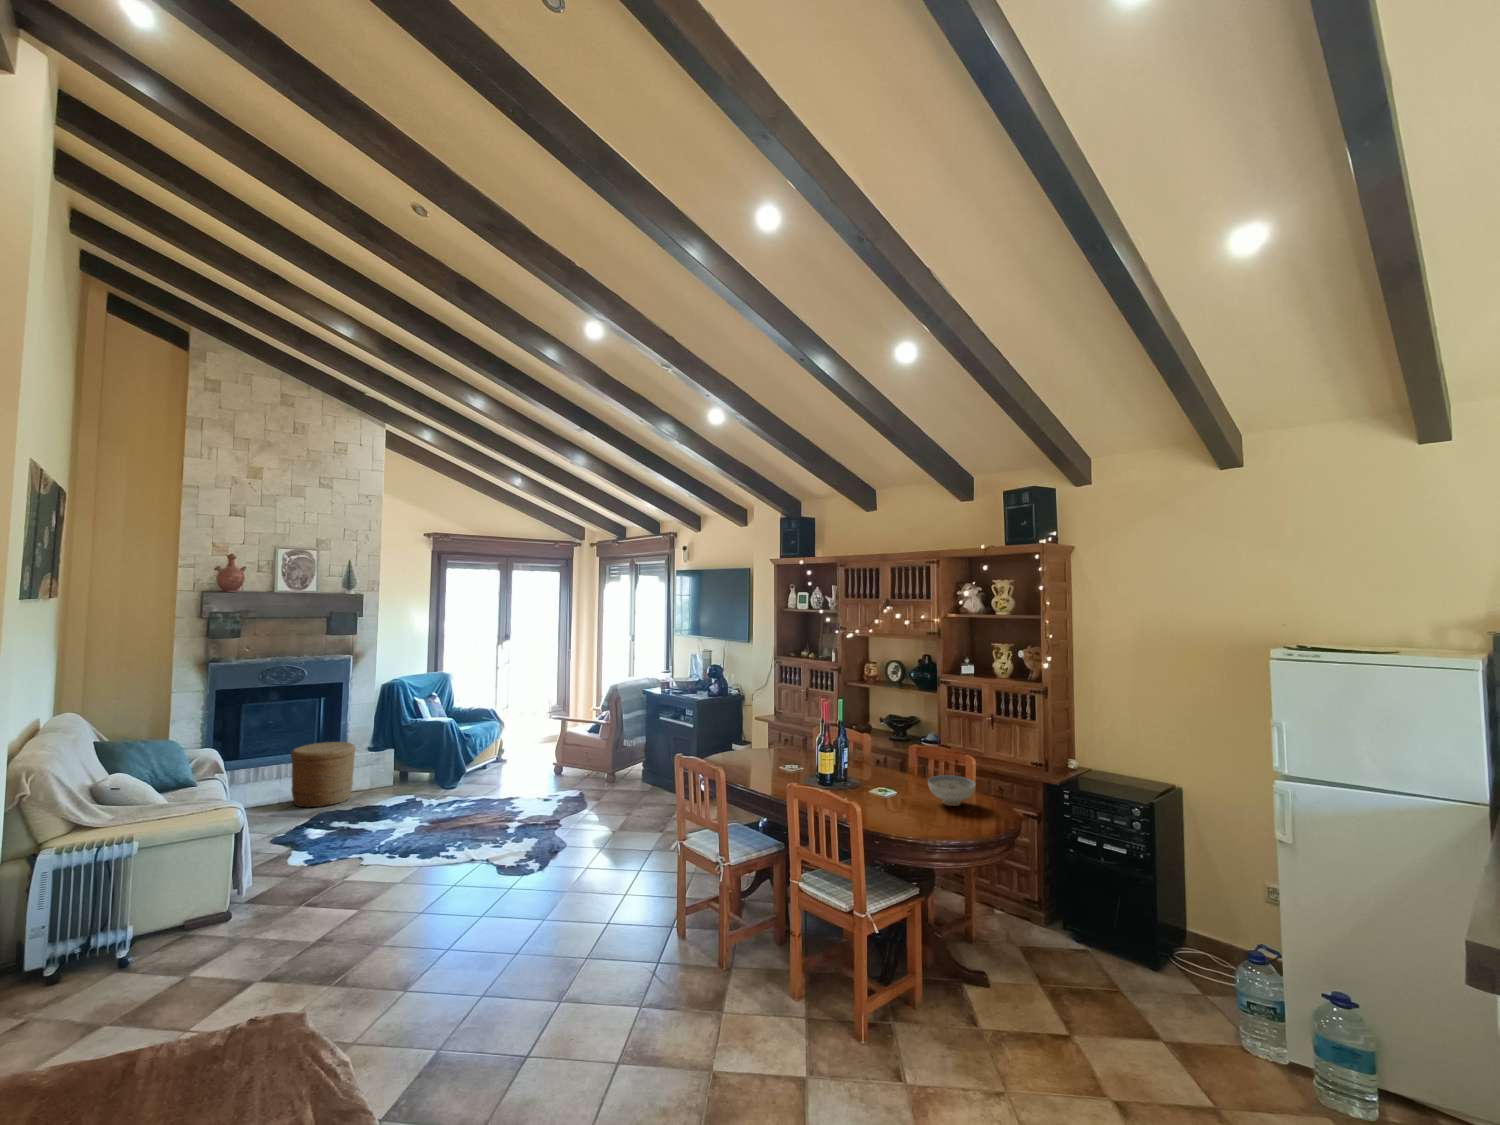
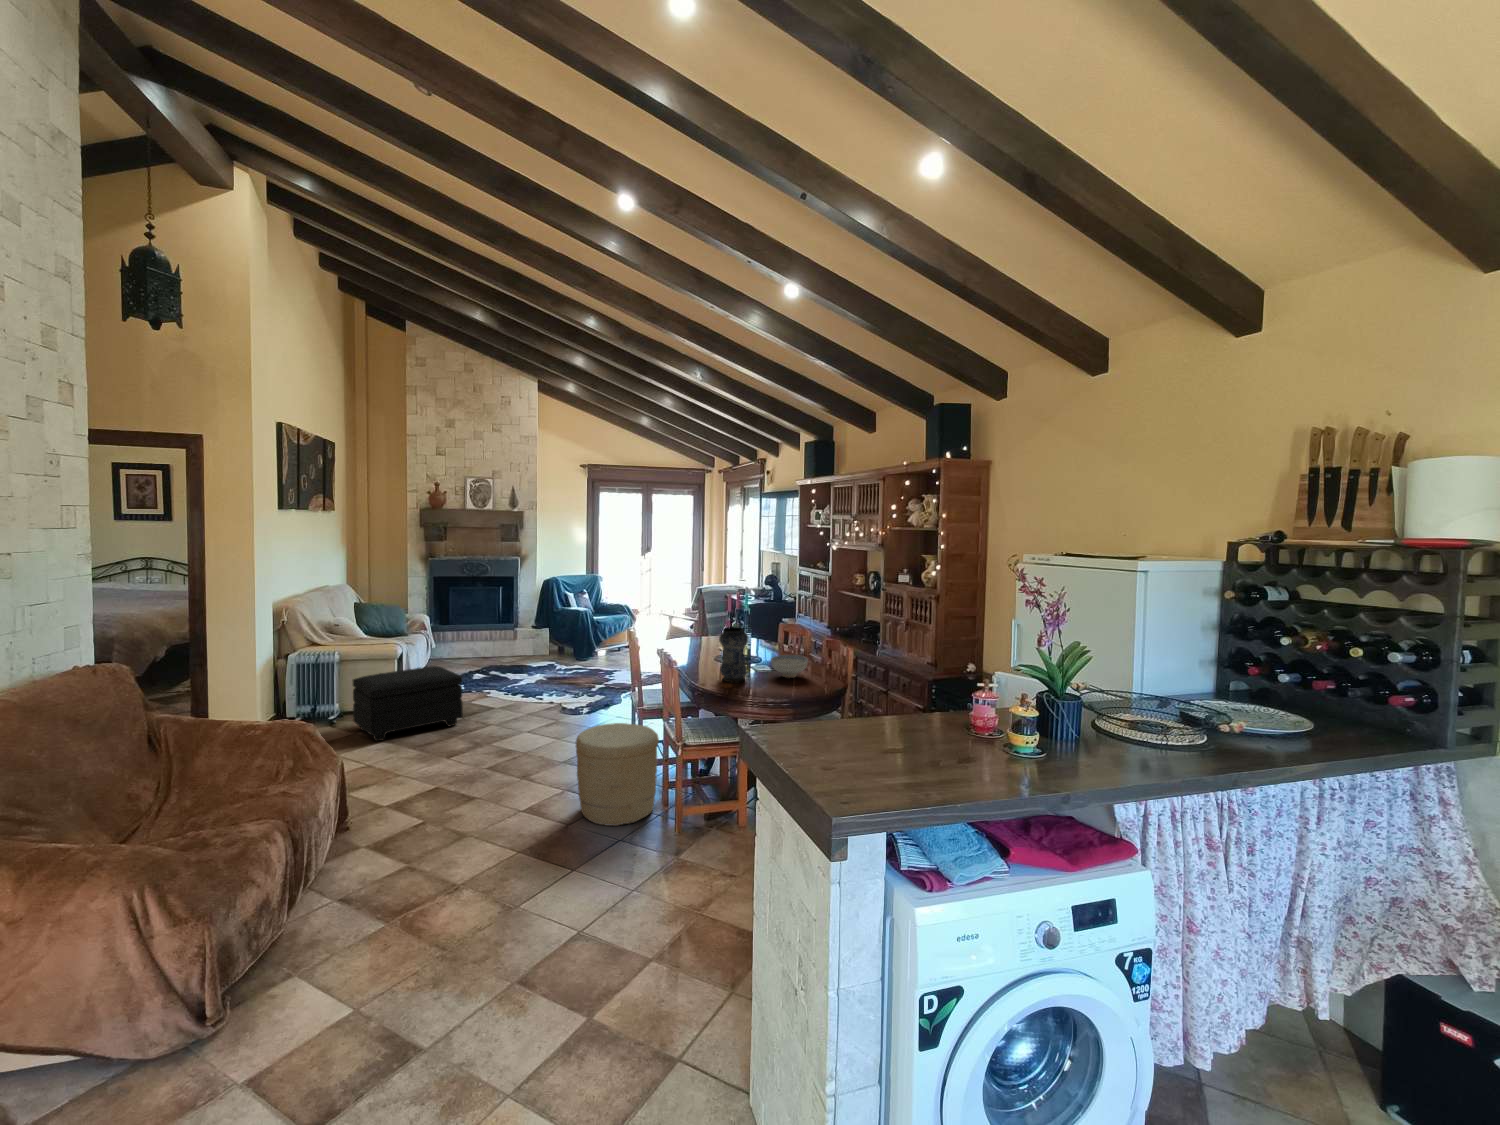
woven basket: present [291,742,355,808] -> present [576,723,659,826]
vase: none [890,749,928,823] -> present [719,627,748,682]
footstool: none [178,836,377,986] -> present [353,666,463,741]

